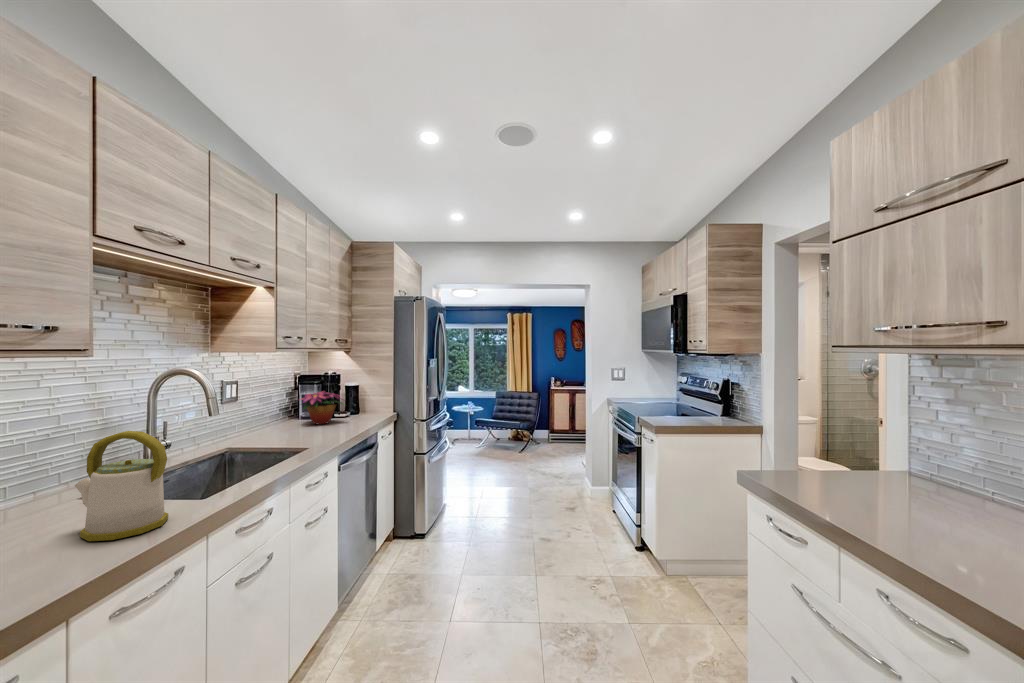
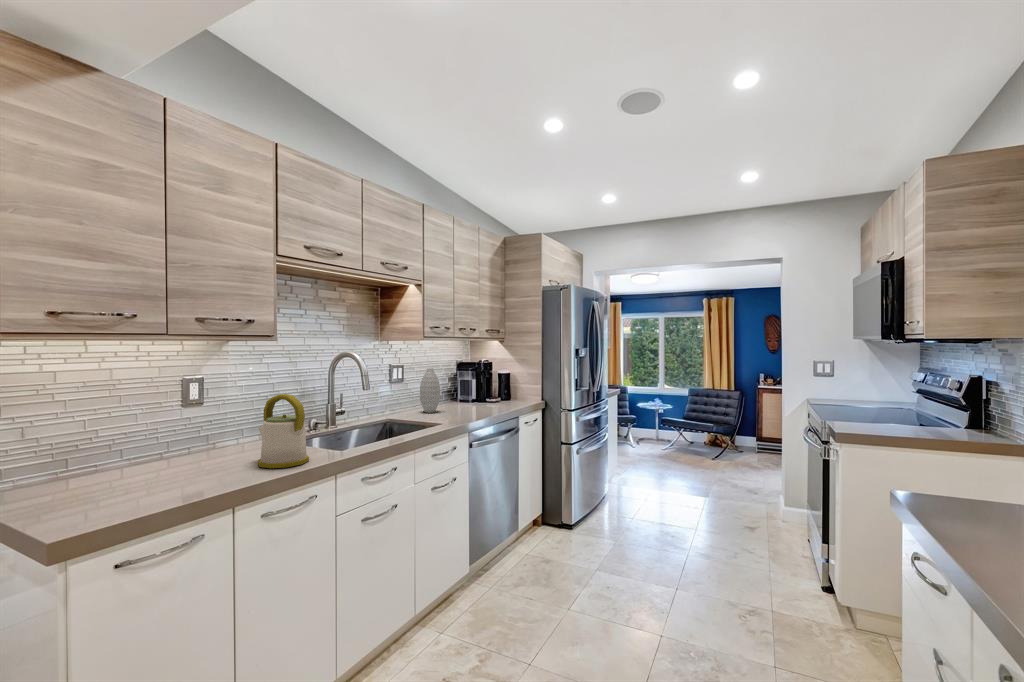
vase: none [264,384,290,436] -> present [420,368,440,413]
flower arrangement: present [301,392,342,424] -> none [452,376,494,407]

